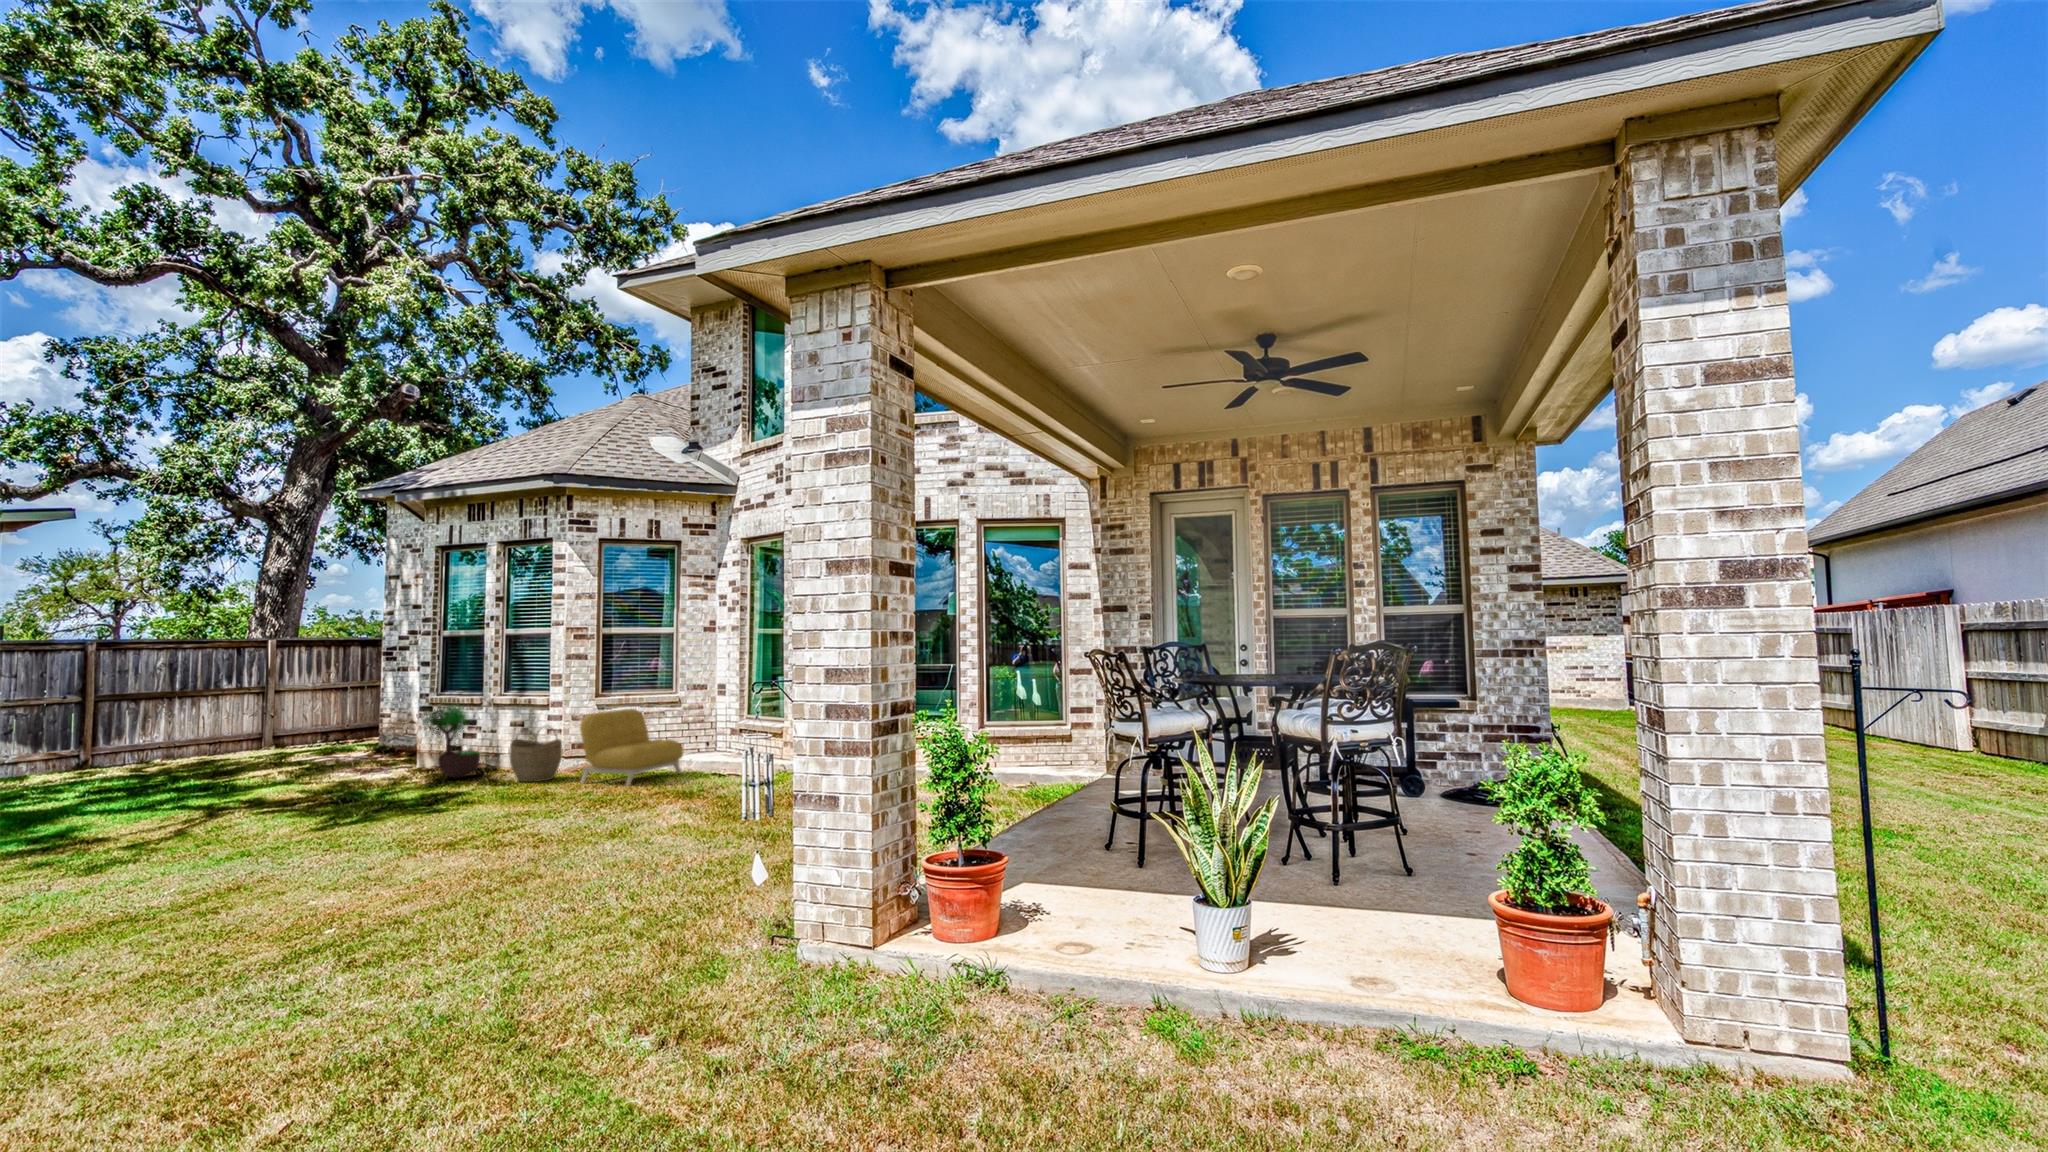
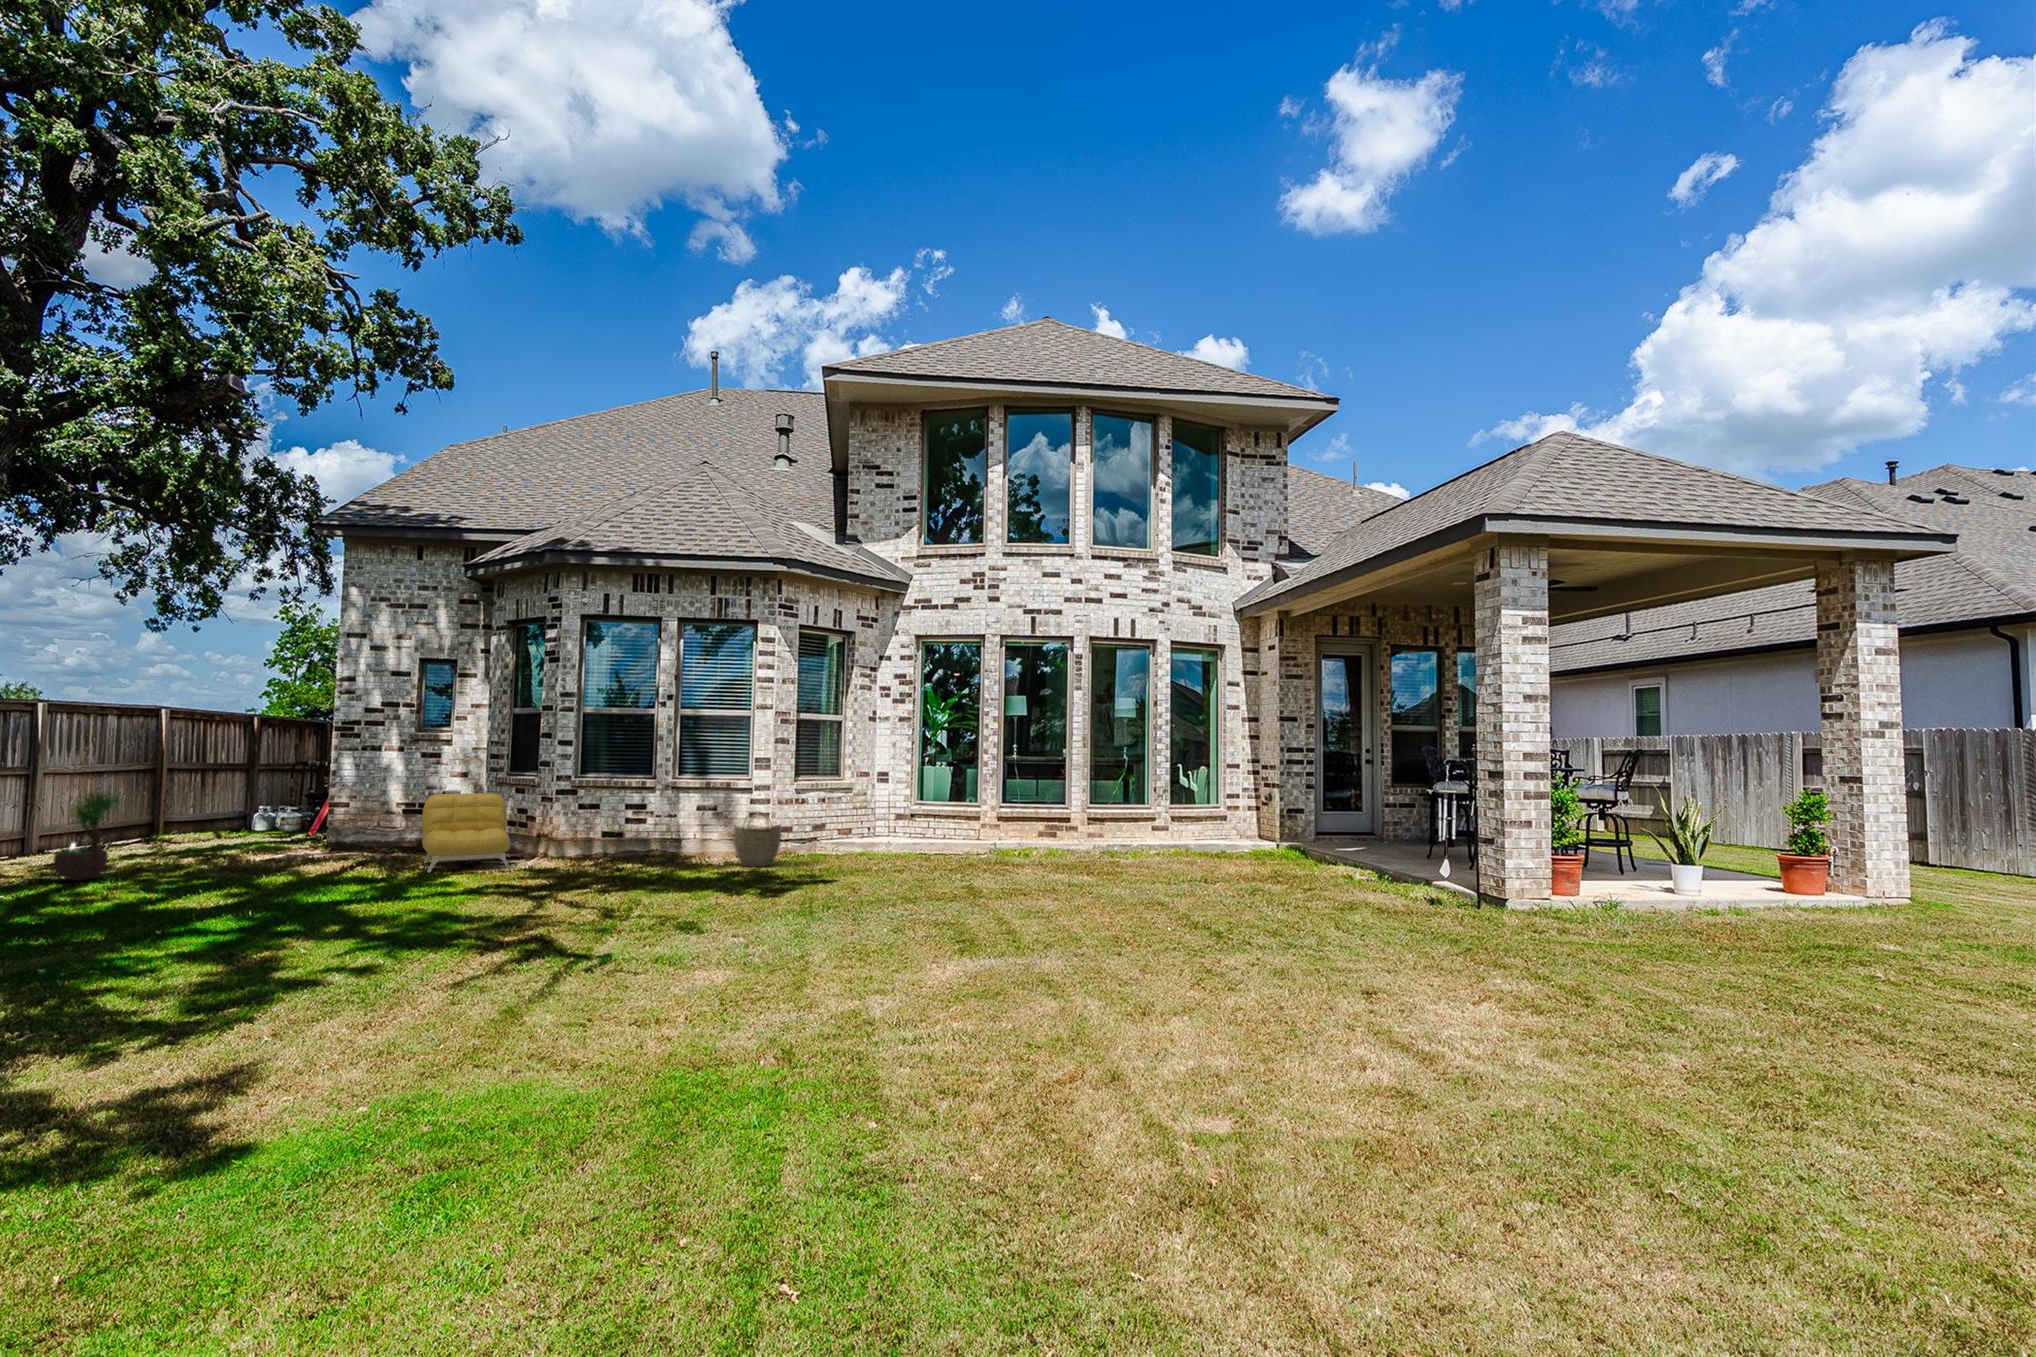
potted tree: present [421,702,480,778] -> present [53,792,124,881]
armchair: present [580,709,683,786] -> present [422,793,510,872]

